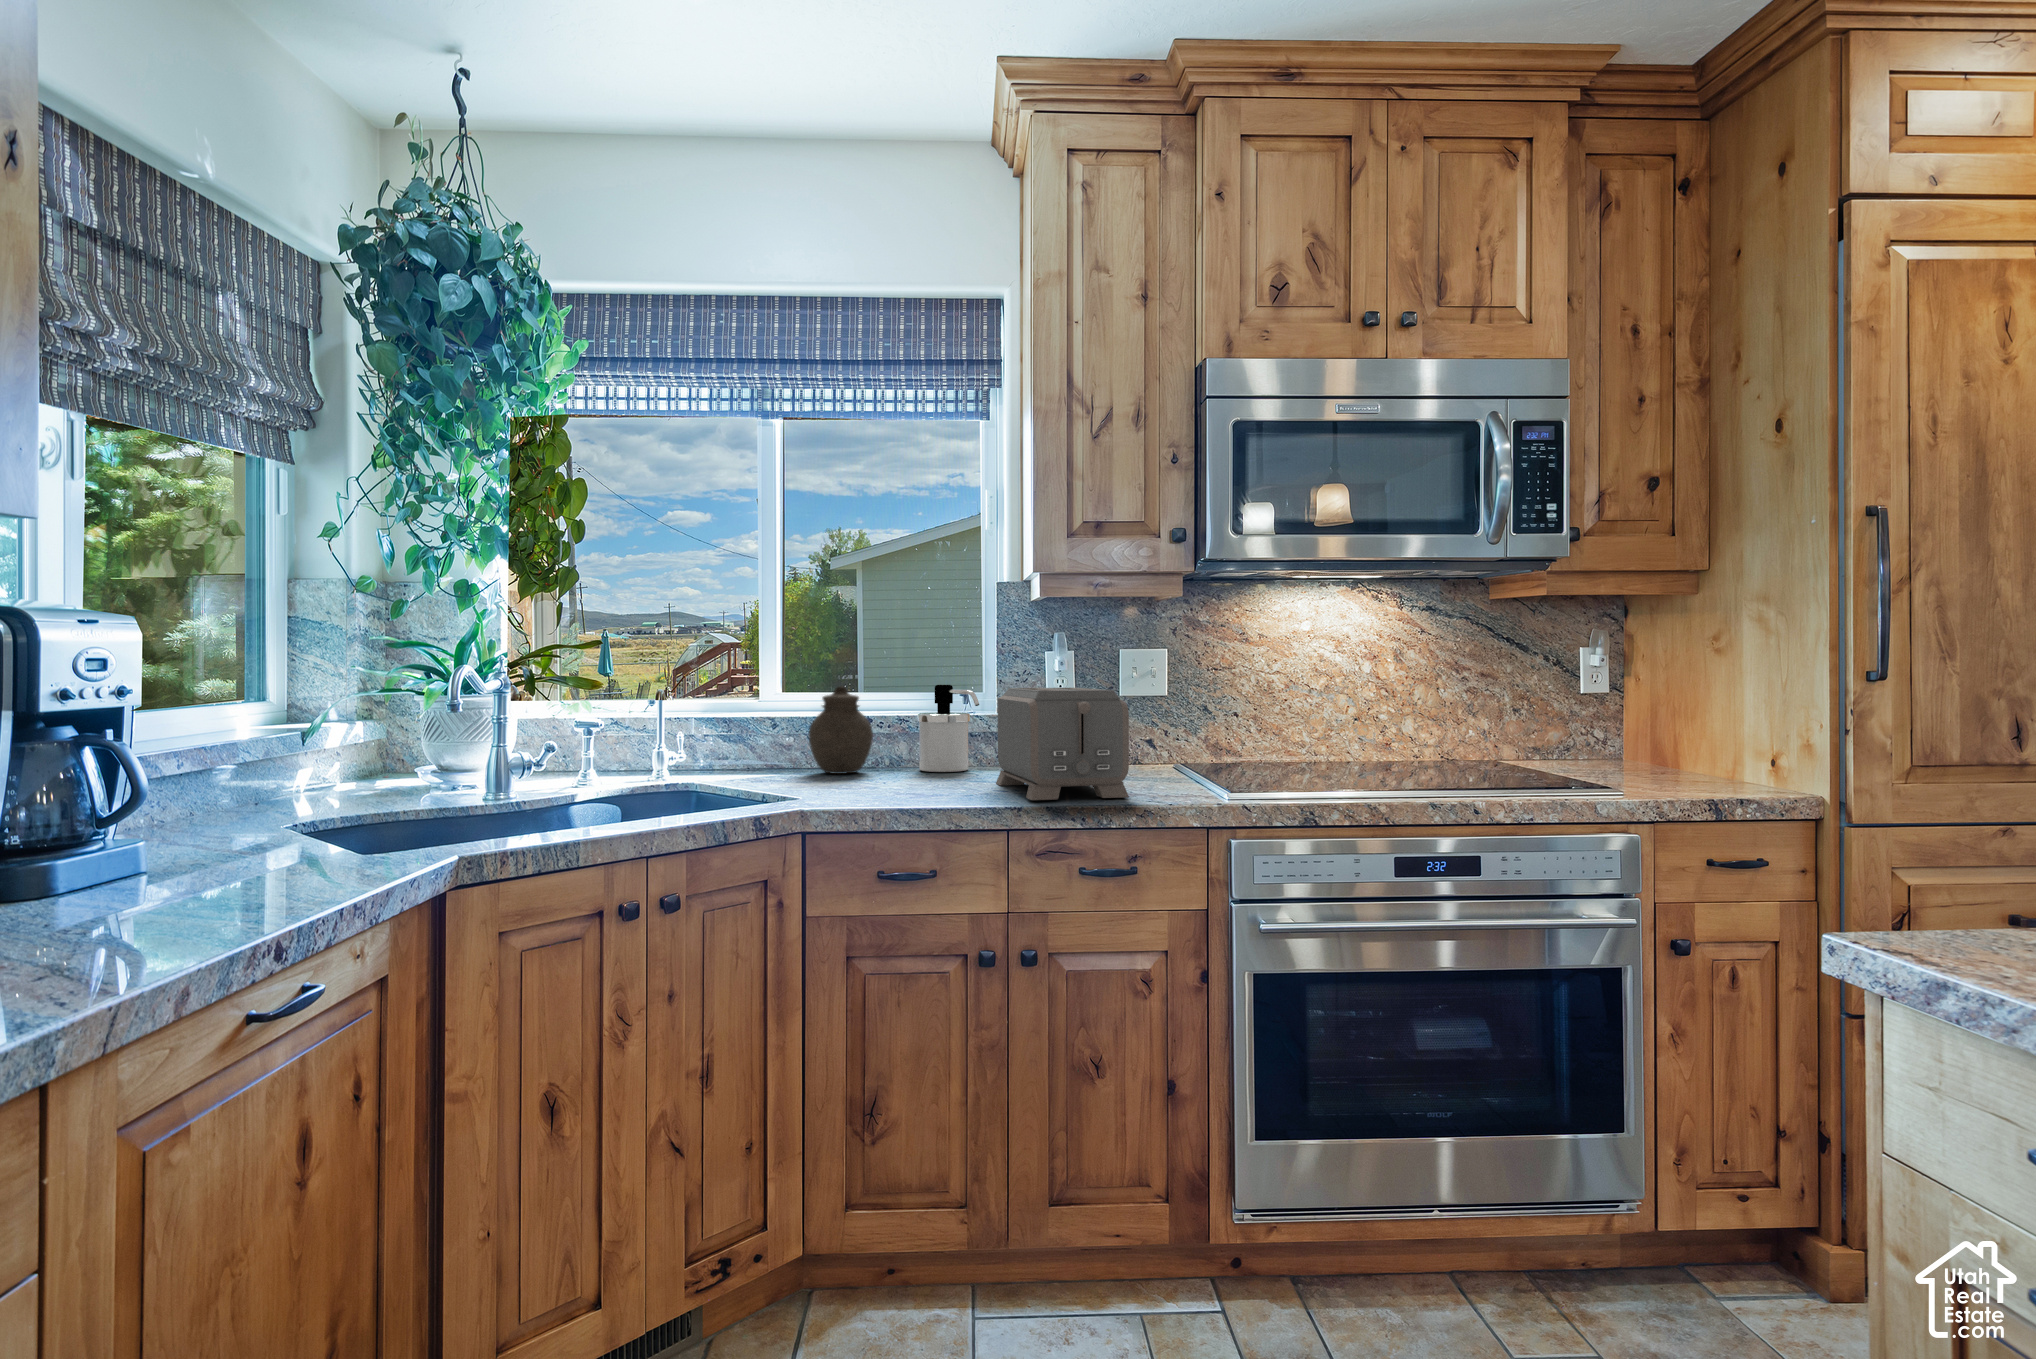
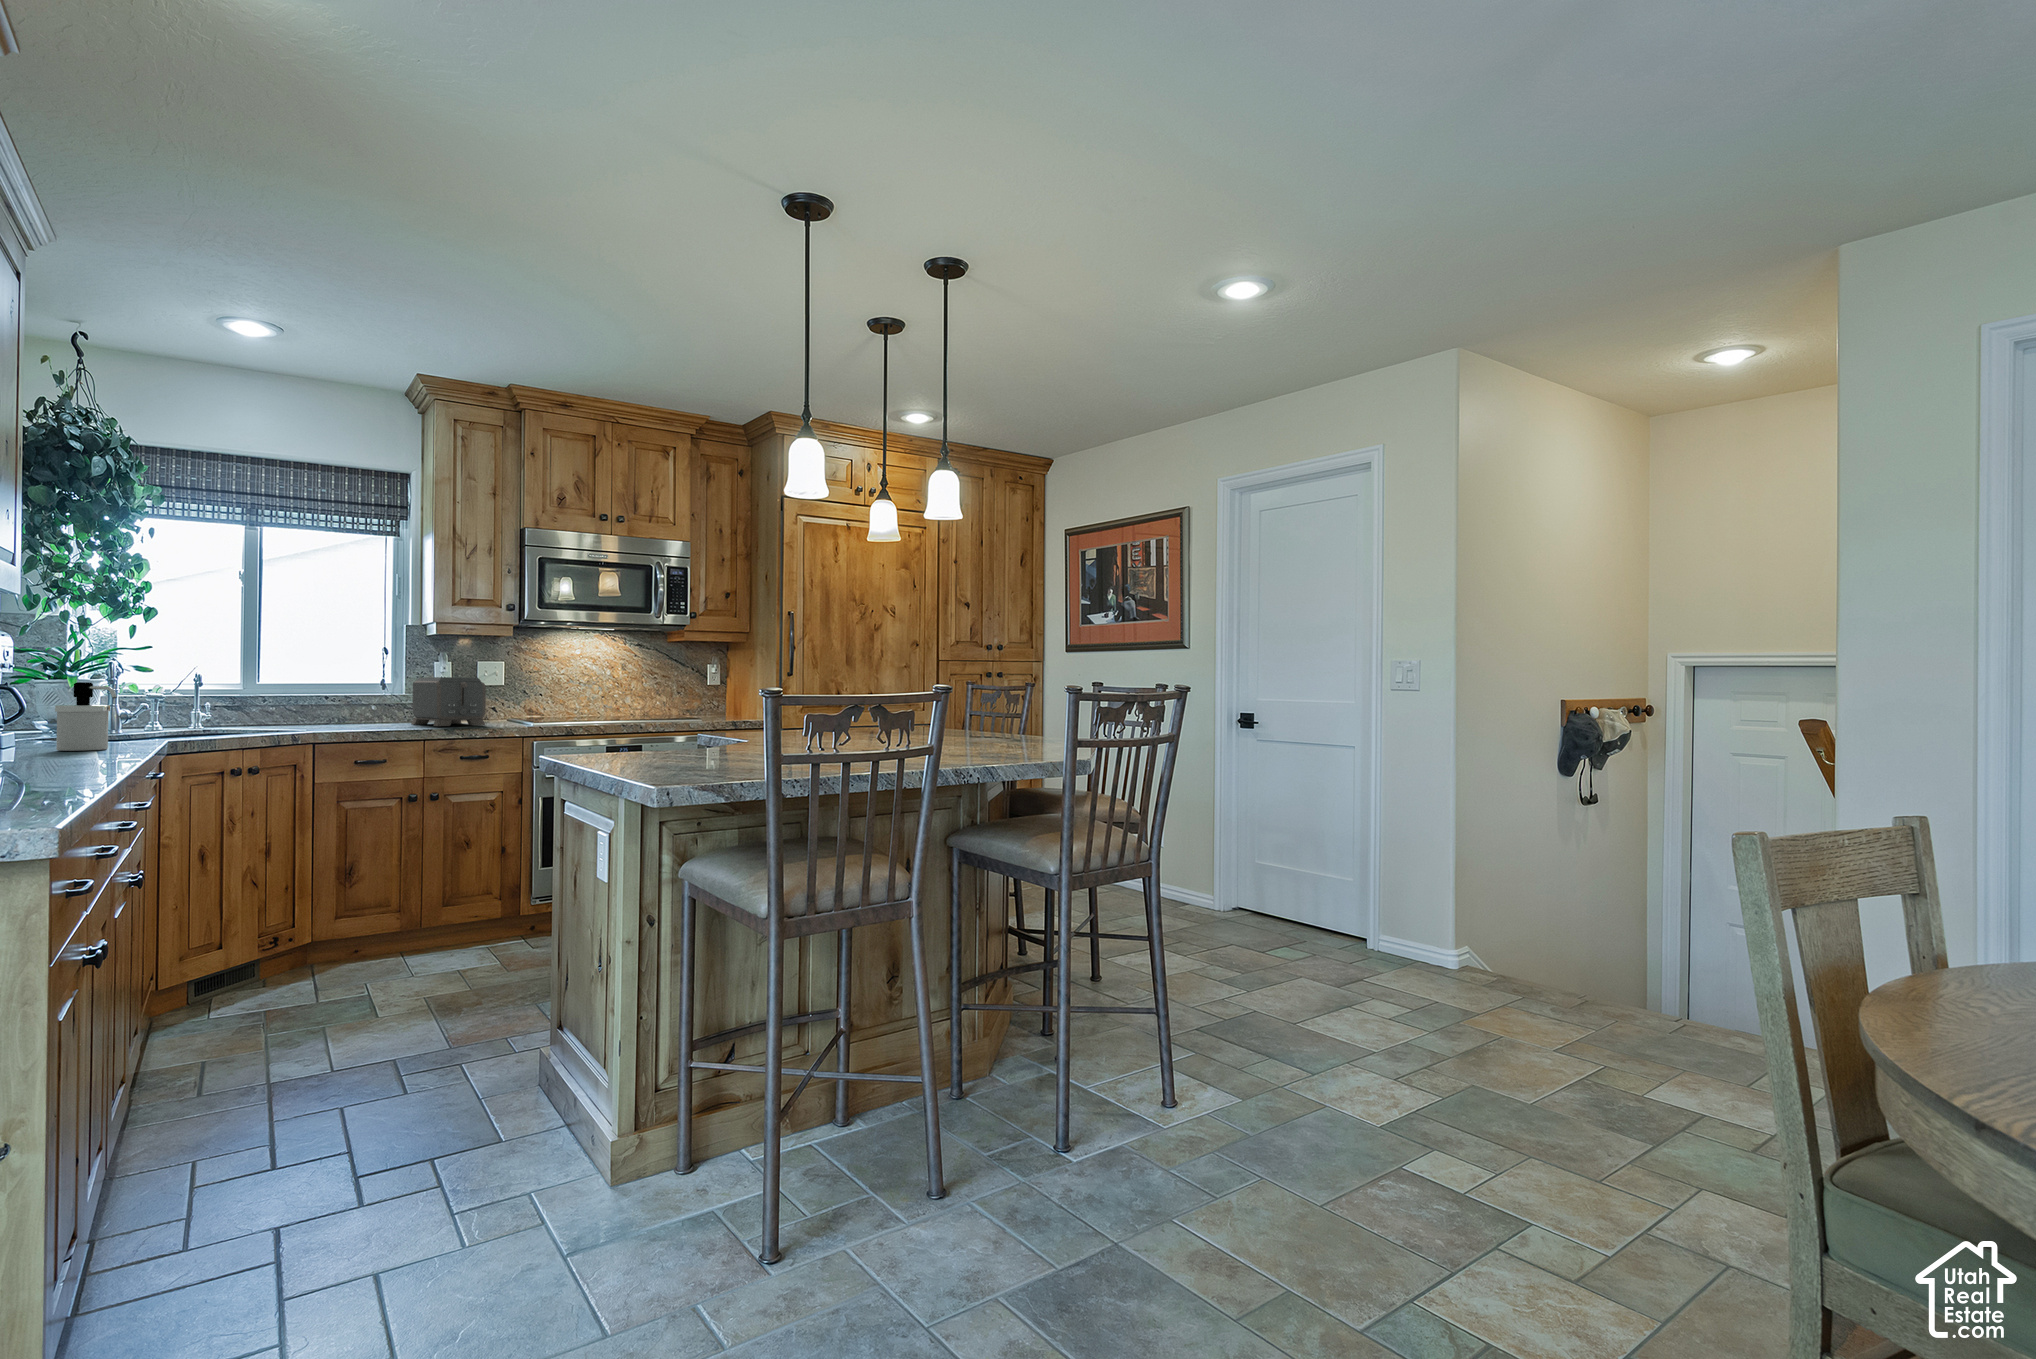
soap dispenser: present [918,685,979,772] -> present [55,682,117,751]
jar: present [809,686,873,774] -> none [290,677,331,723]

